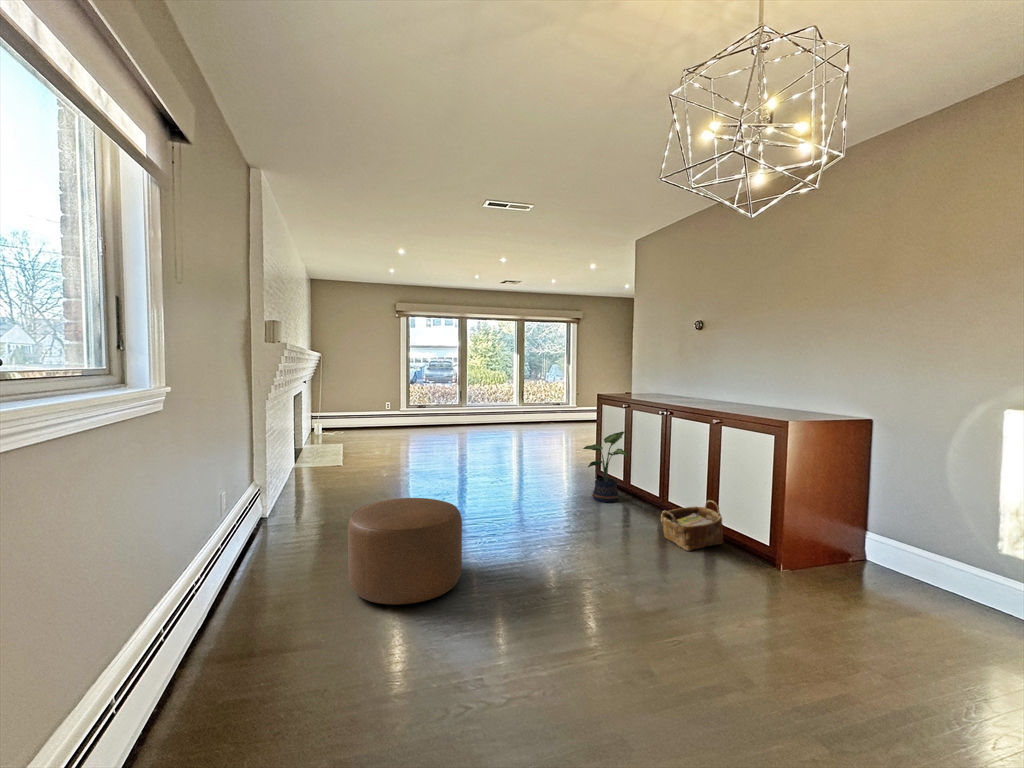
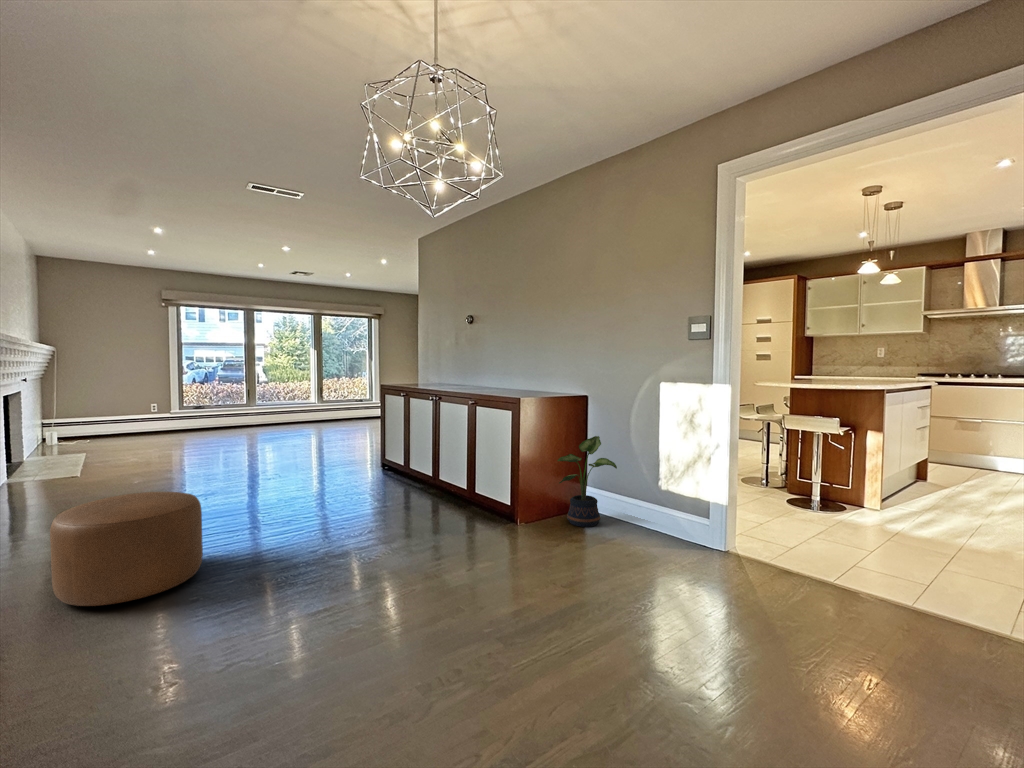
potted plant: present [583,431,628,503] -> present [558,436,617,527]
woven basket: present [661,500,723,551] -> none [424,473,478,519]

